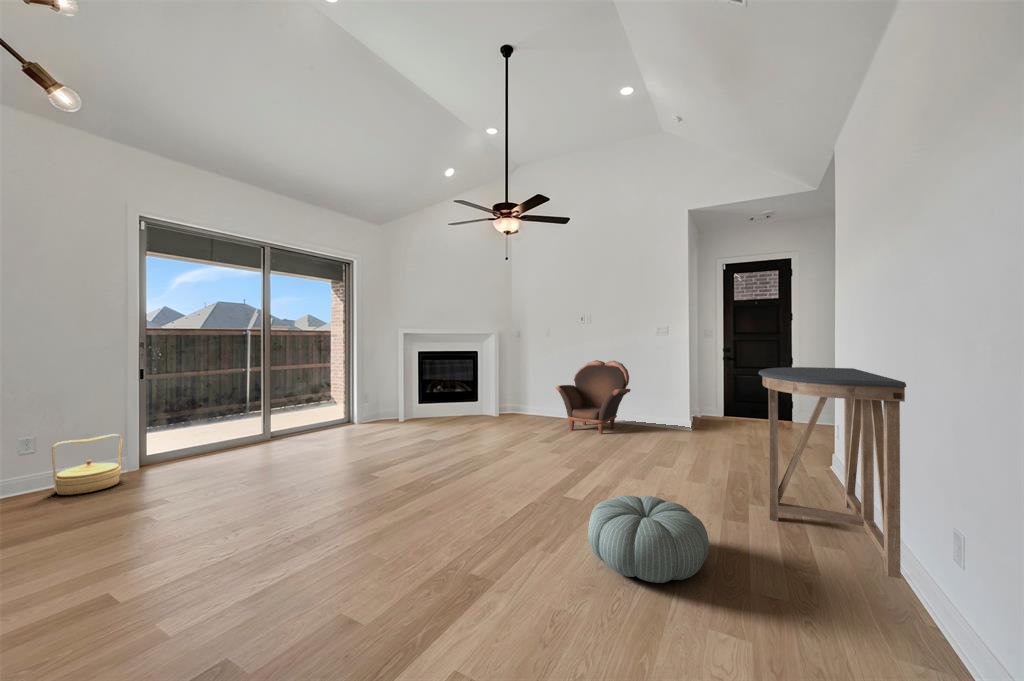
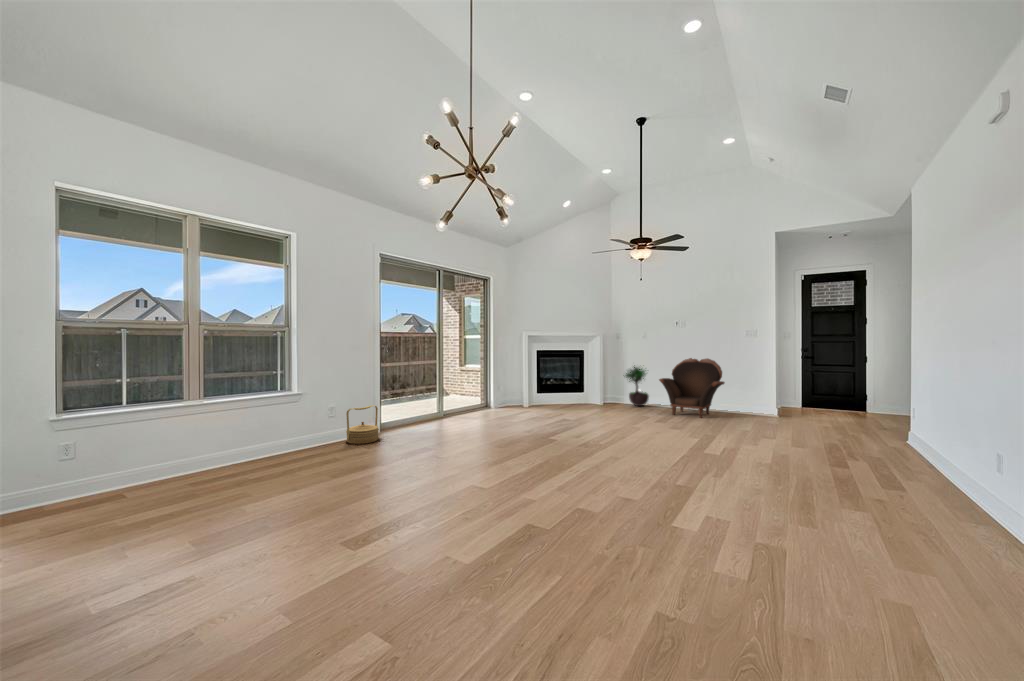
potted tree: none [519,366,551,419] -> present [625,365,649,406]
console table: present [759,367,906,579] -> none [856,363,970,499]
pouf: present [588,495,709,583] -> none [742,446,831,494]

